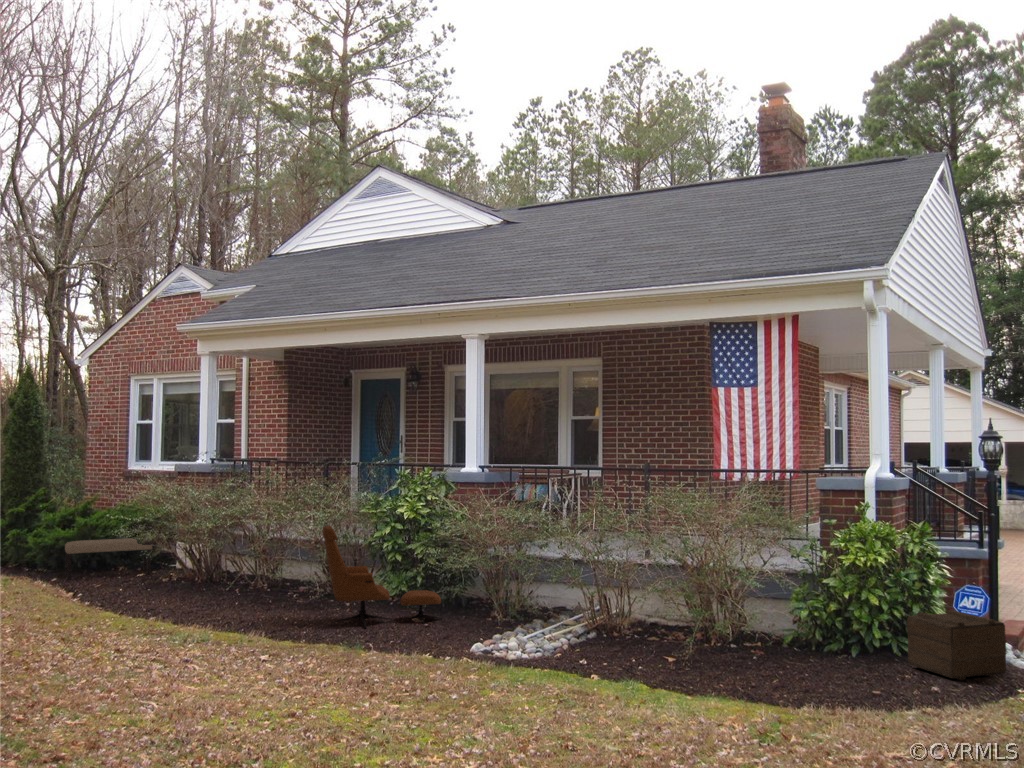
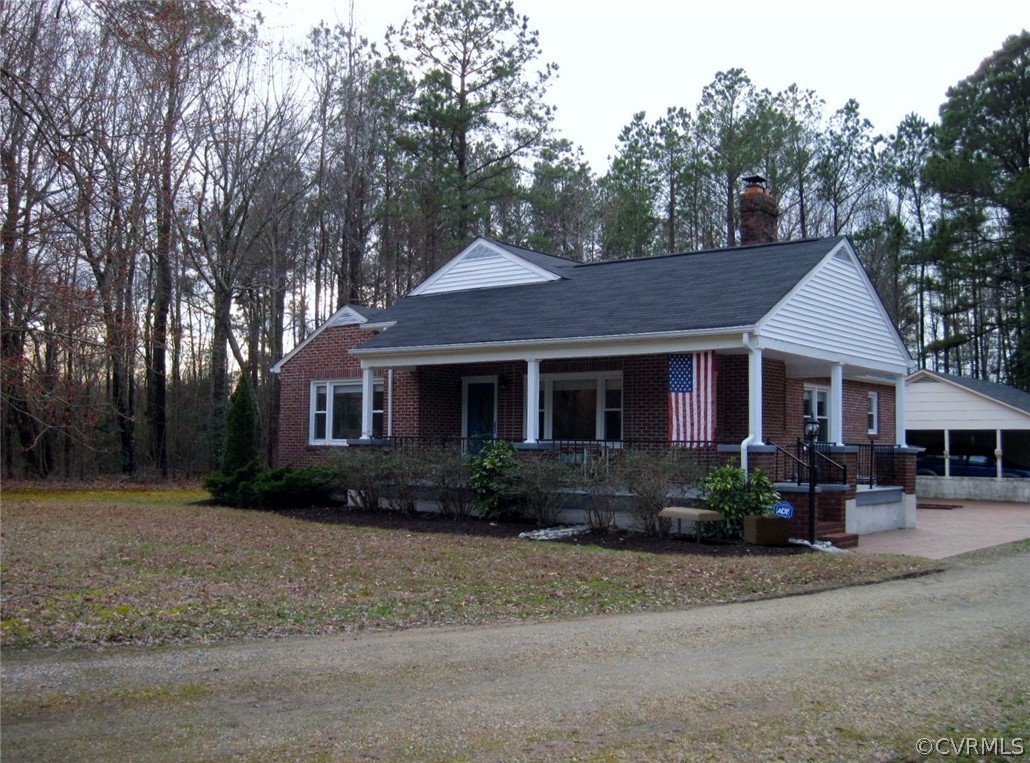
lounge chair: present [323,526,442,628] -> none [441,473,510,530]
bench: present [65,538,152,580] -> present [658,507,721,544]

